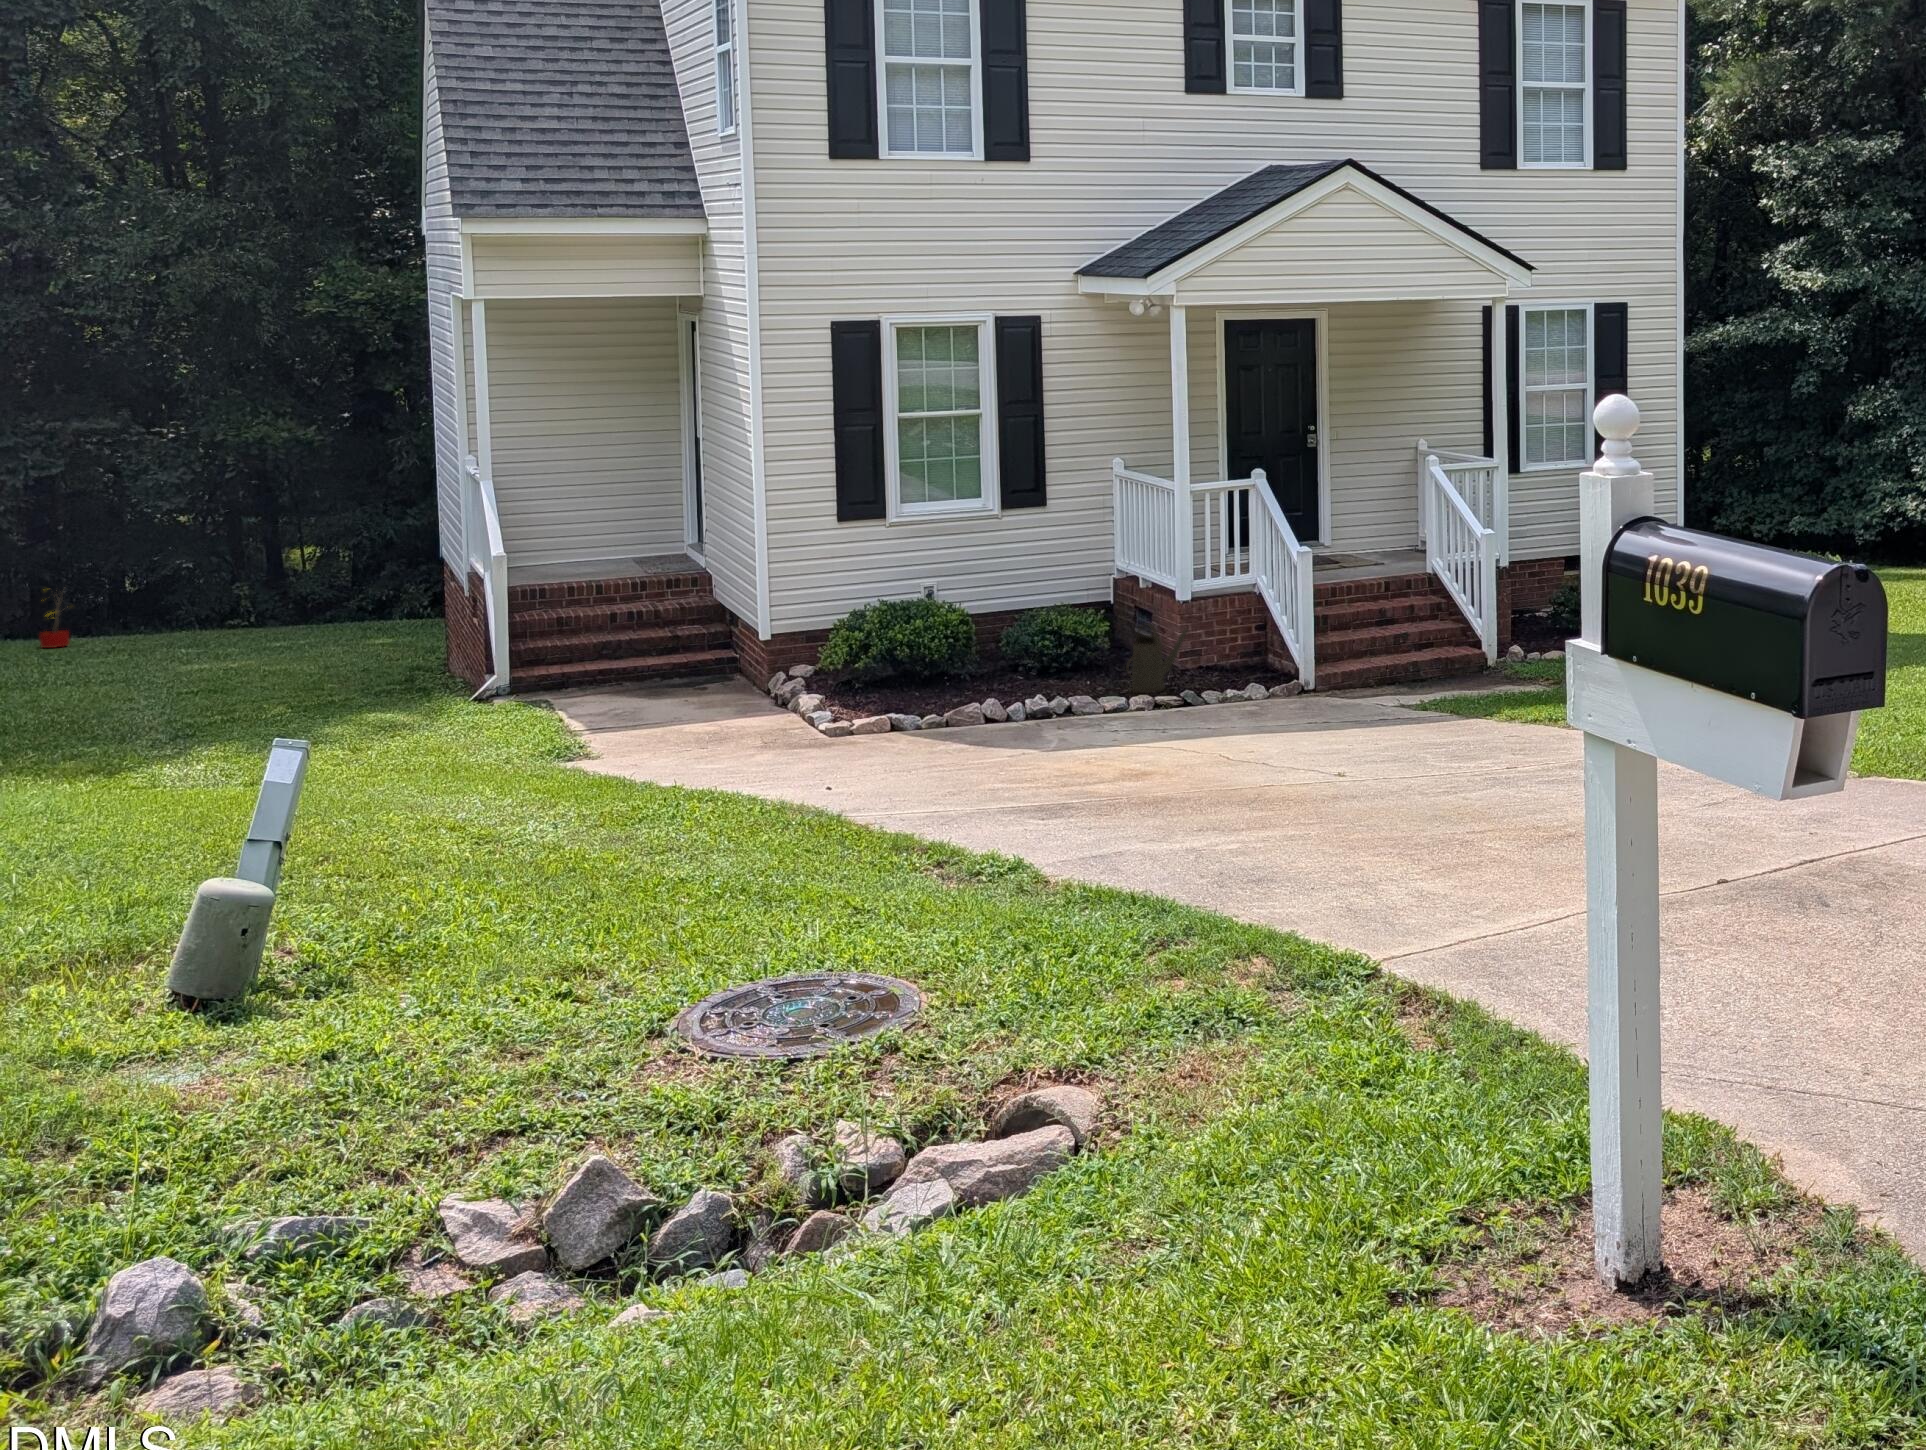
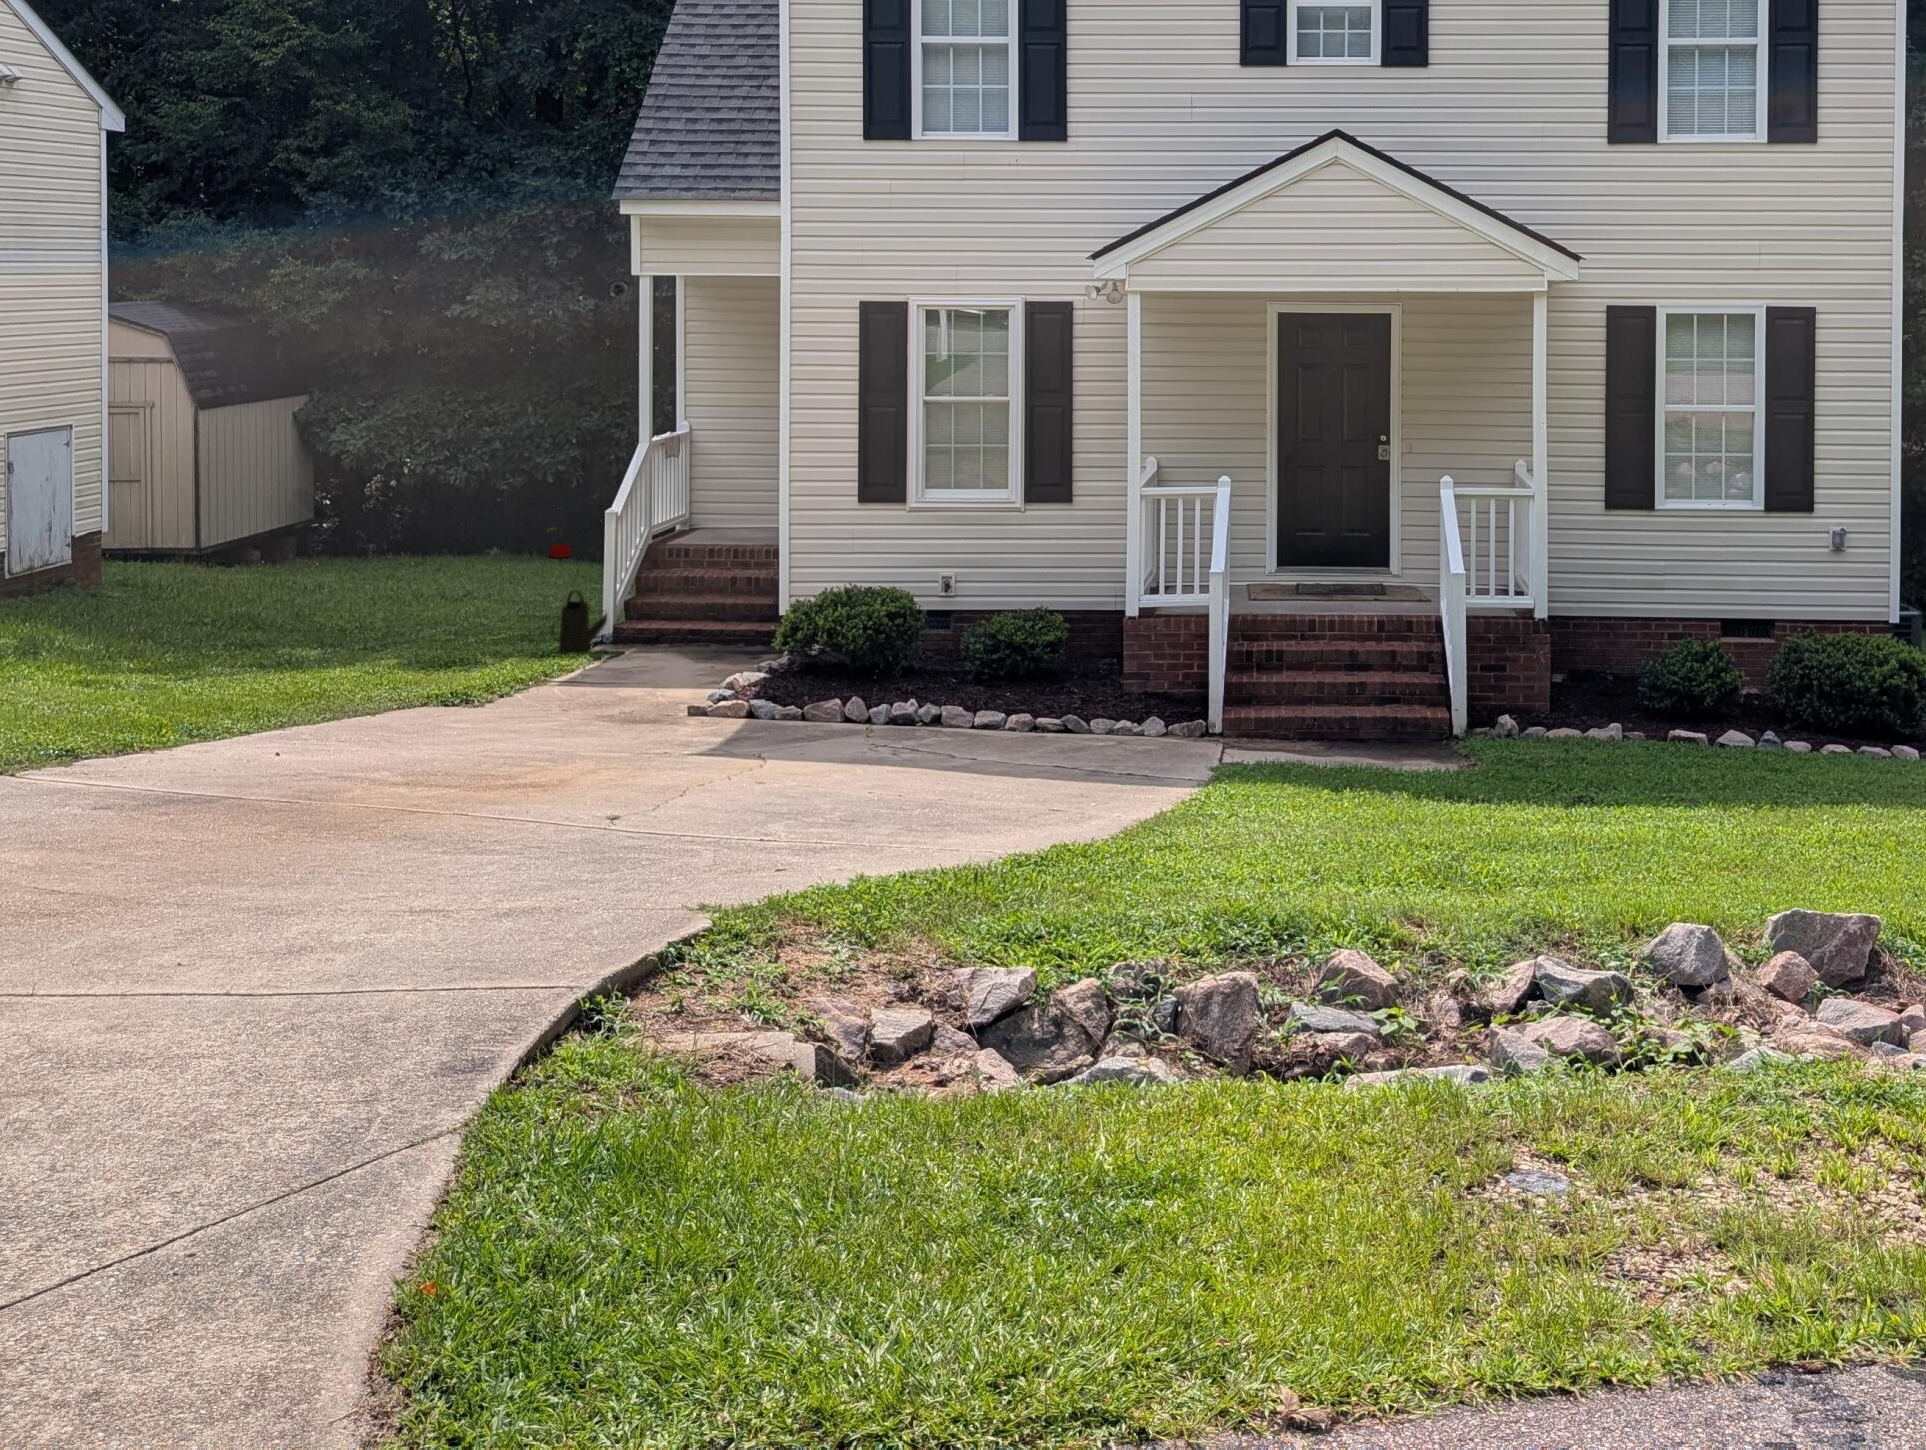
watering can: present [1126,624,1187,693] -> present [551,590,610,654]

